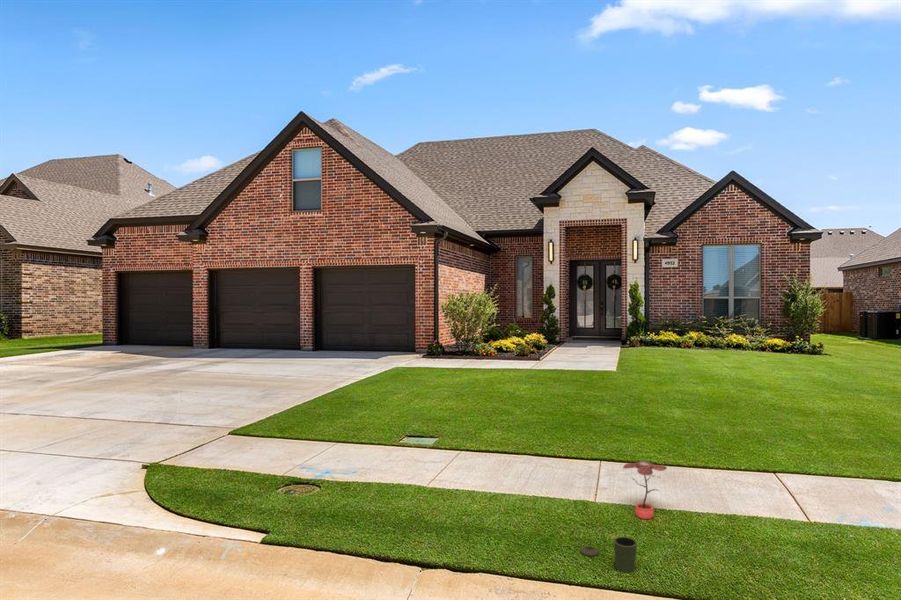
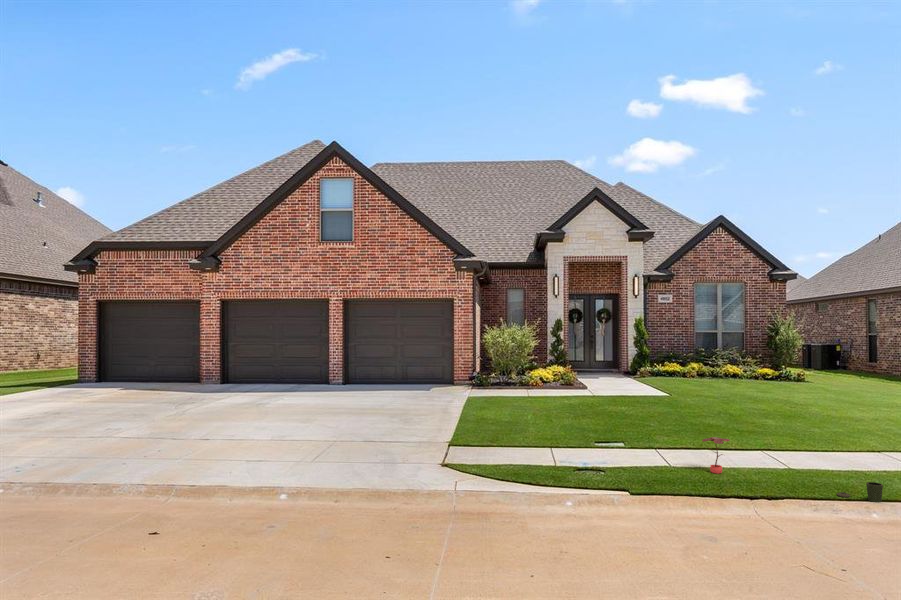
potted plant: present [623,461,667,519] -> present [702,437,730,474]

